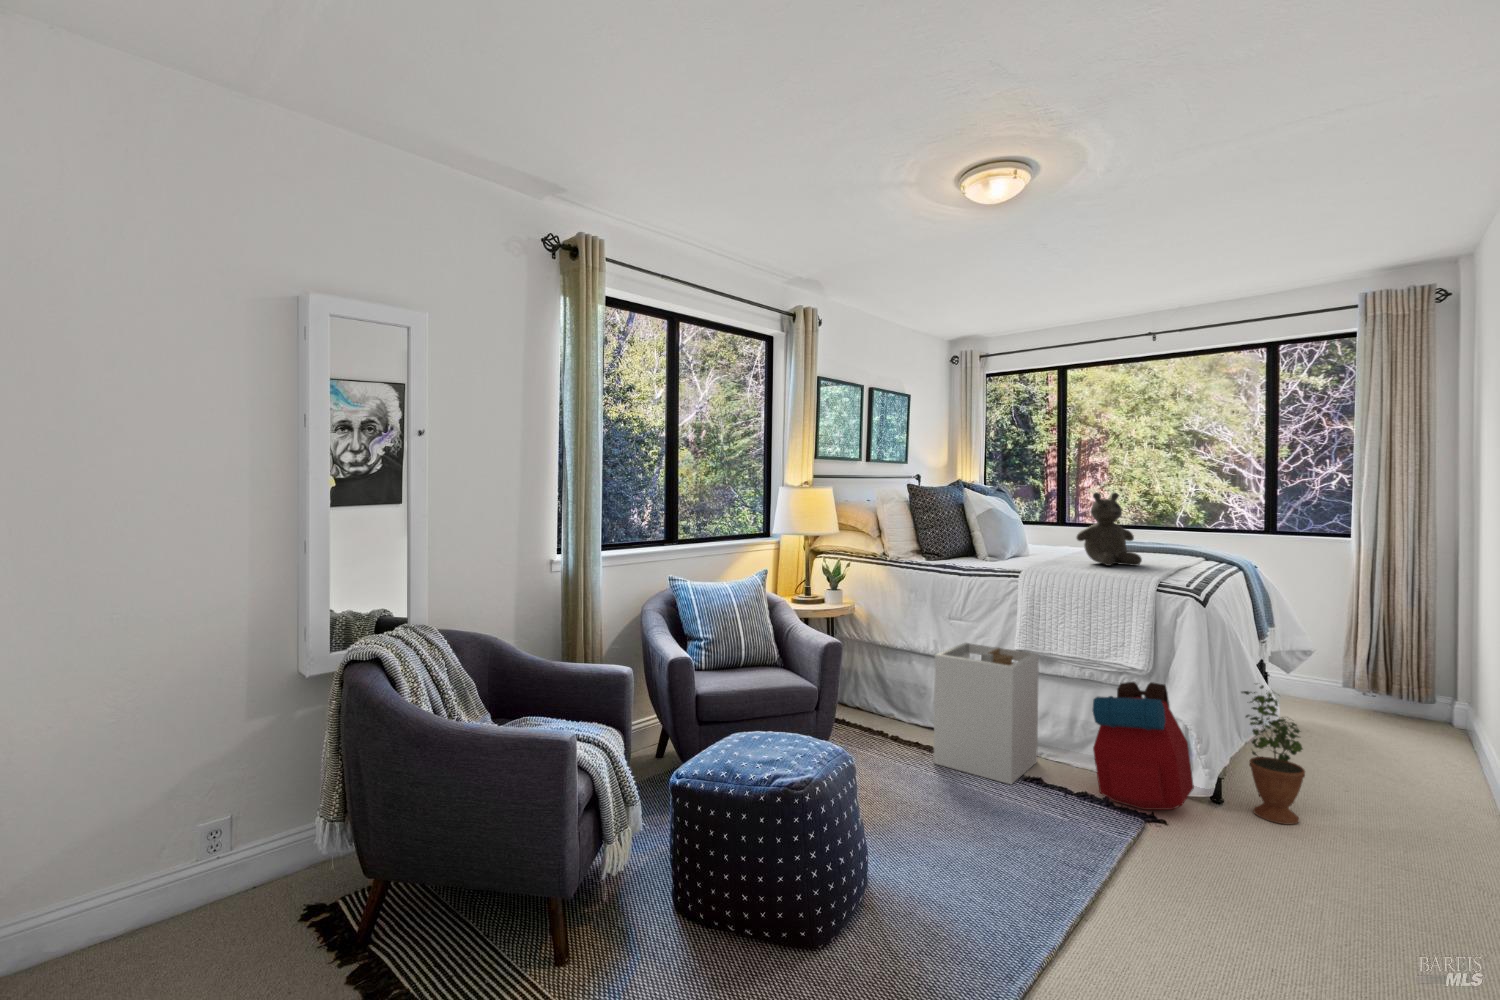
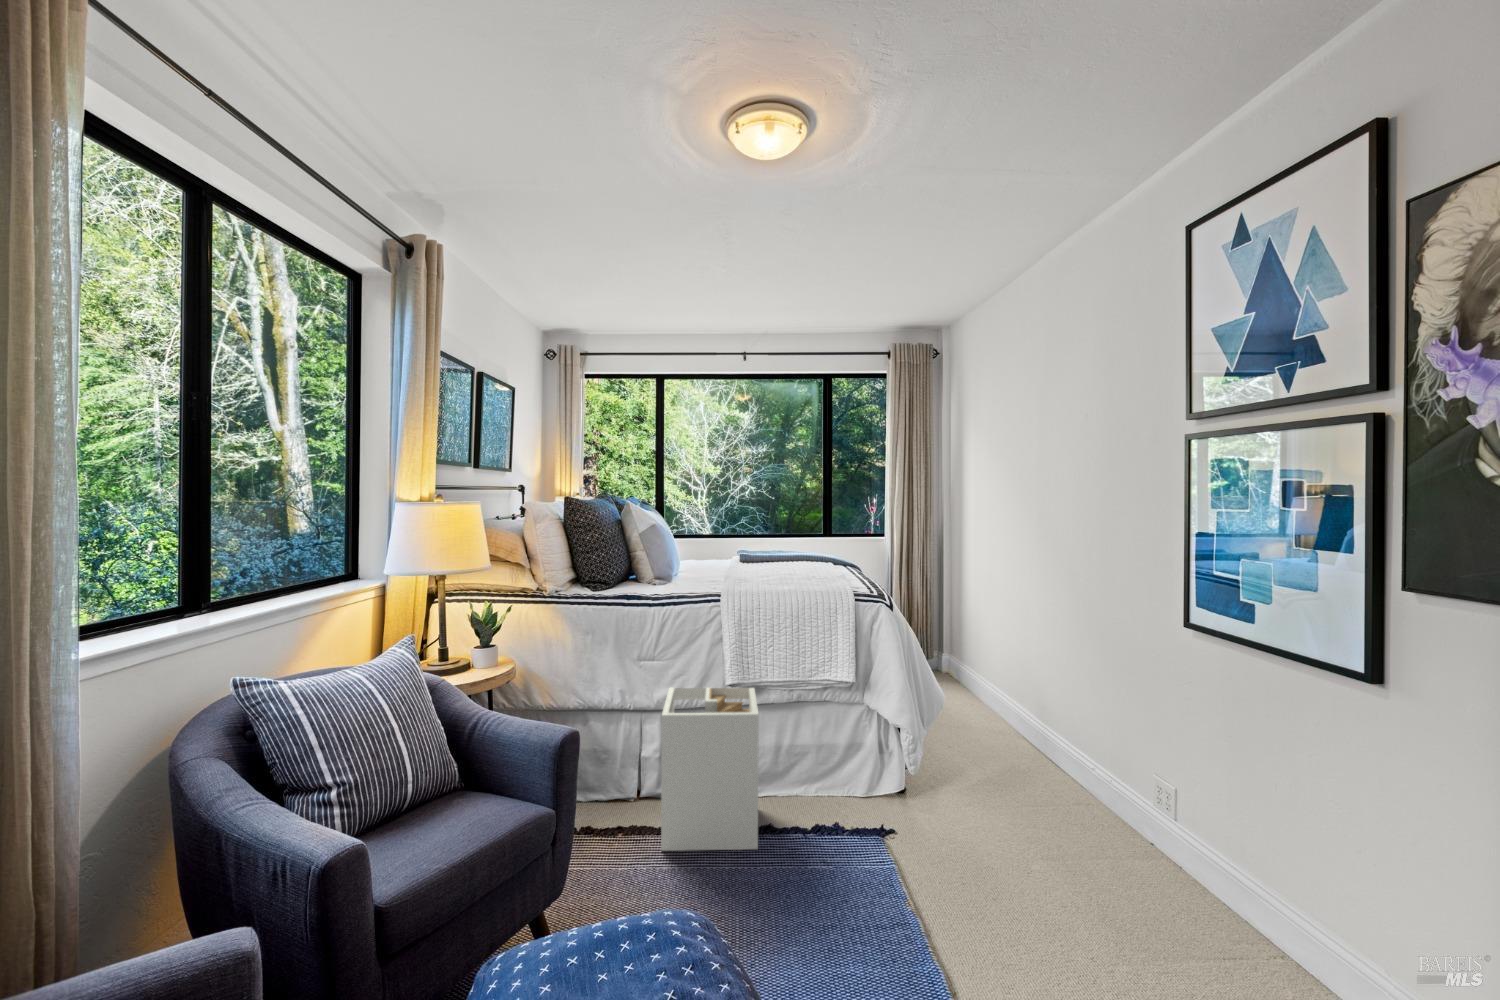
teddy bear: present [1077,492,1142,566] -> none [763,507,821,582]
backpack: present [1093,682,1194,810] -> none [828,698,918,833]
potted plant: present [1242,685,1305,825] -> none [926,681,983,806]

